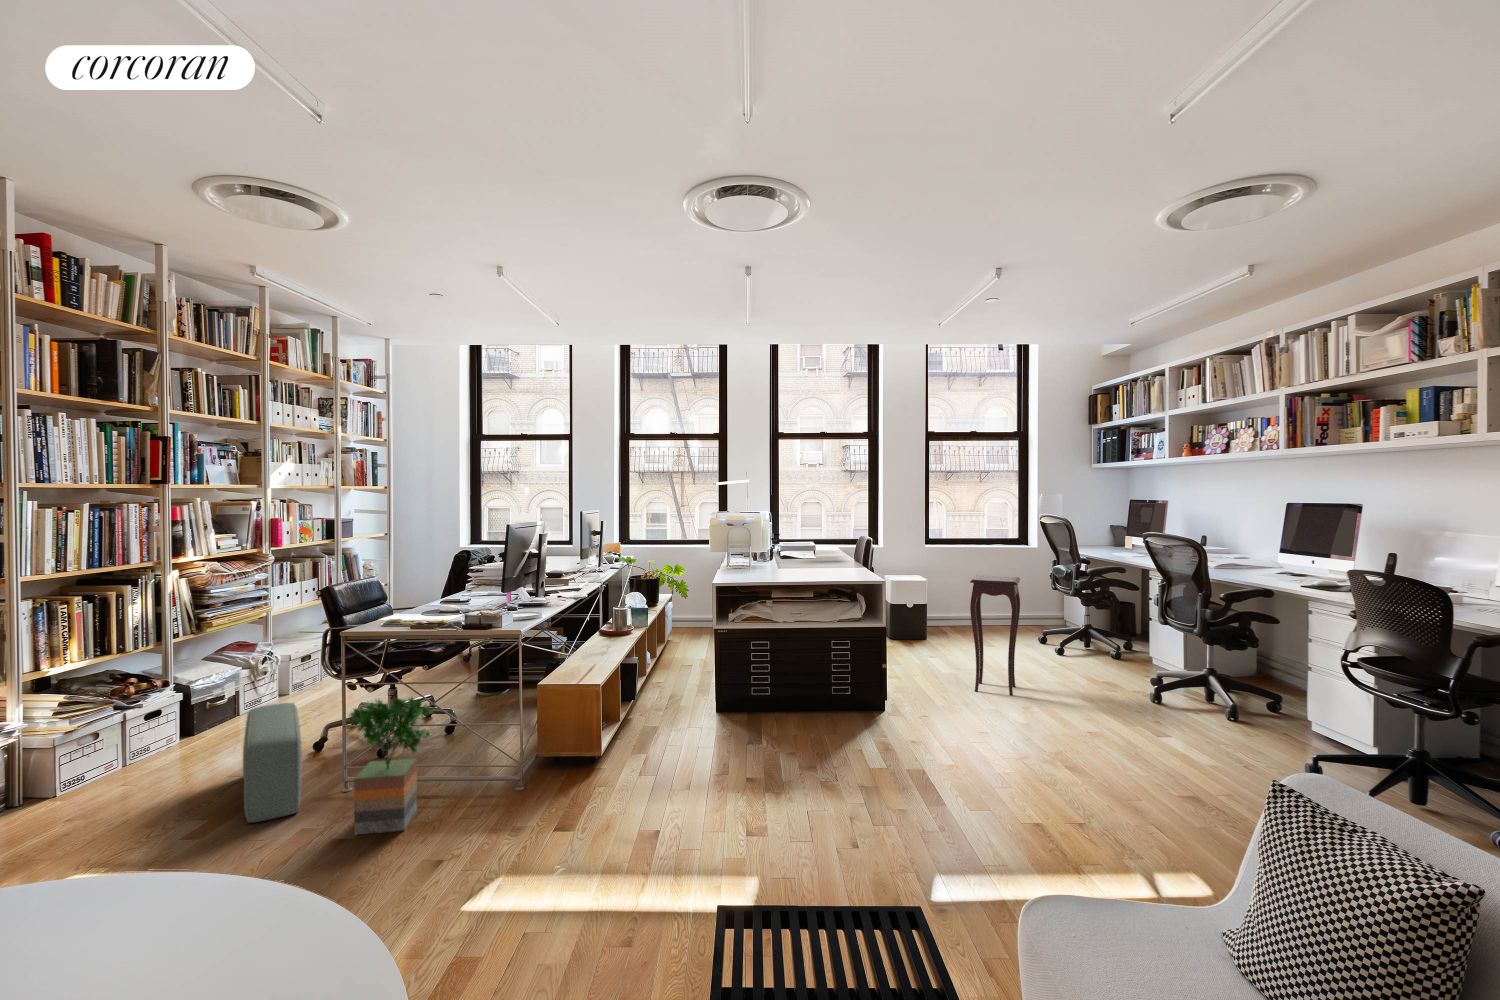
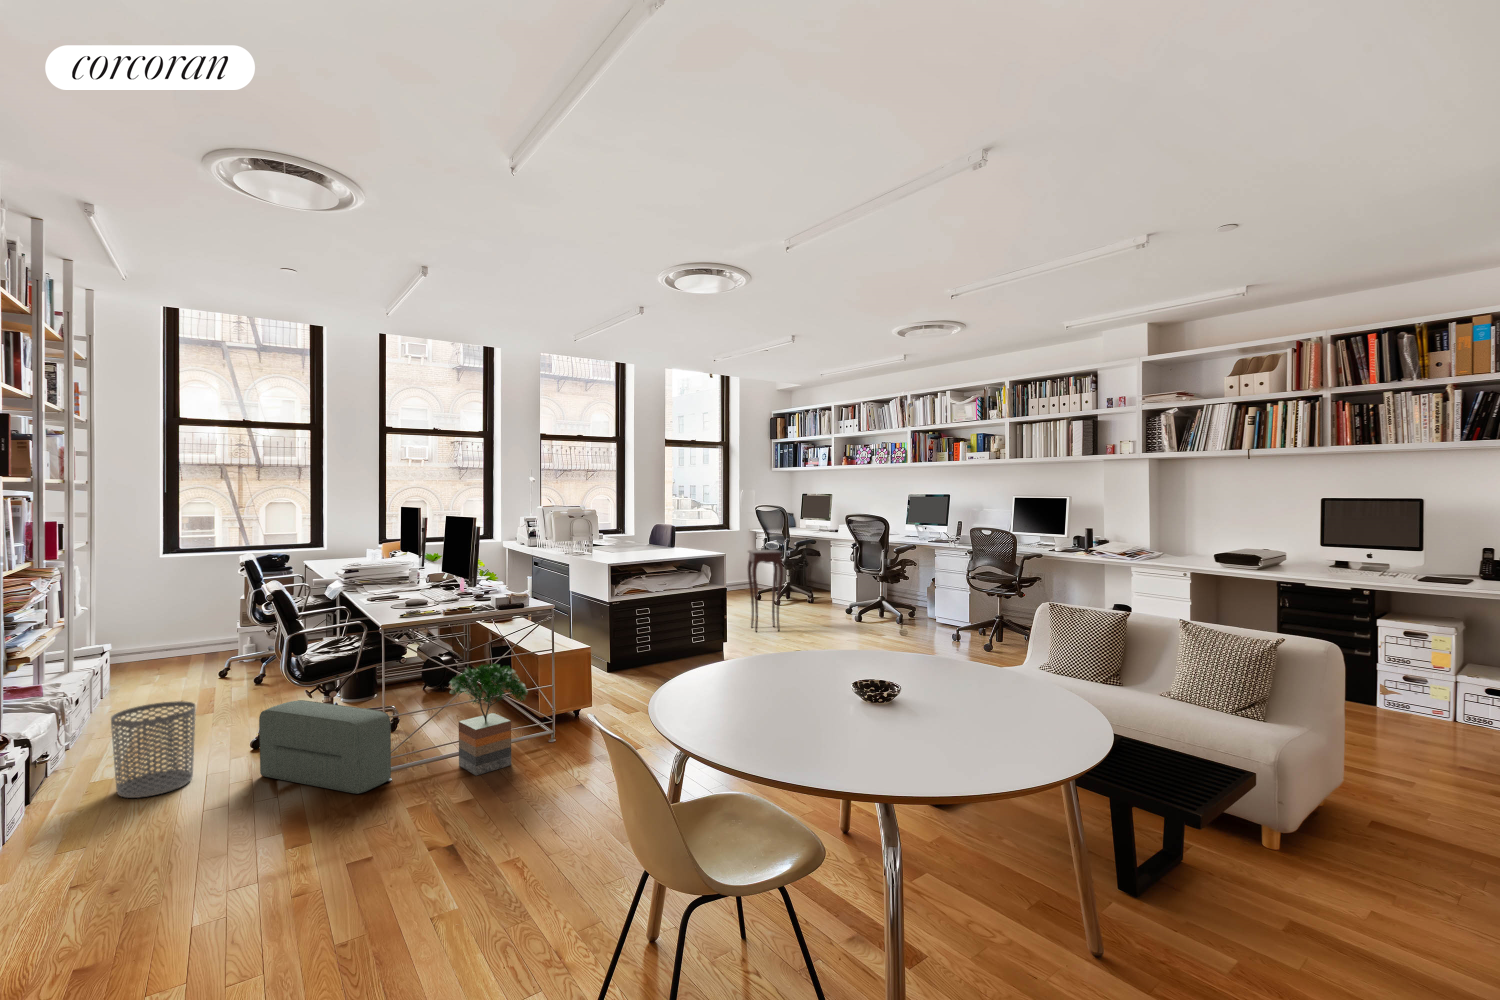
waste bin: none [153,684,230,772] -> present [111,701,196,798]

